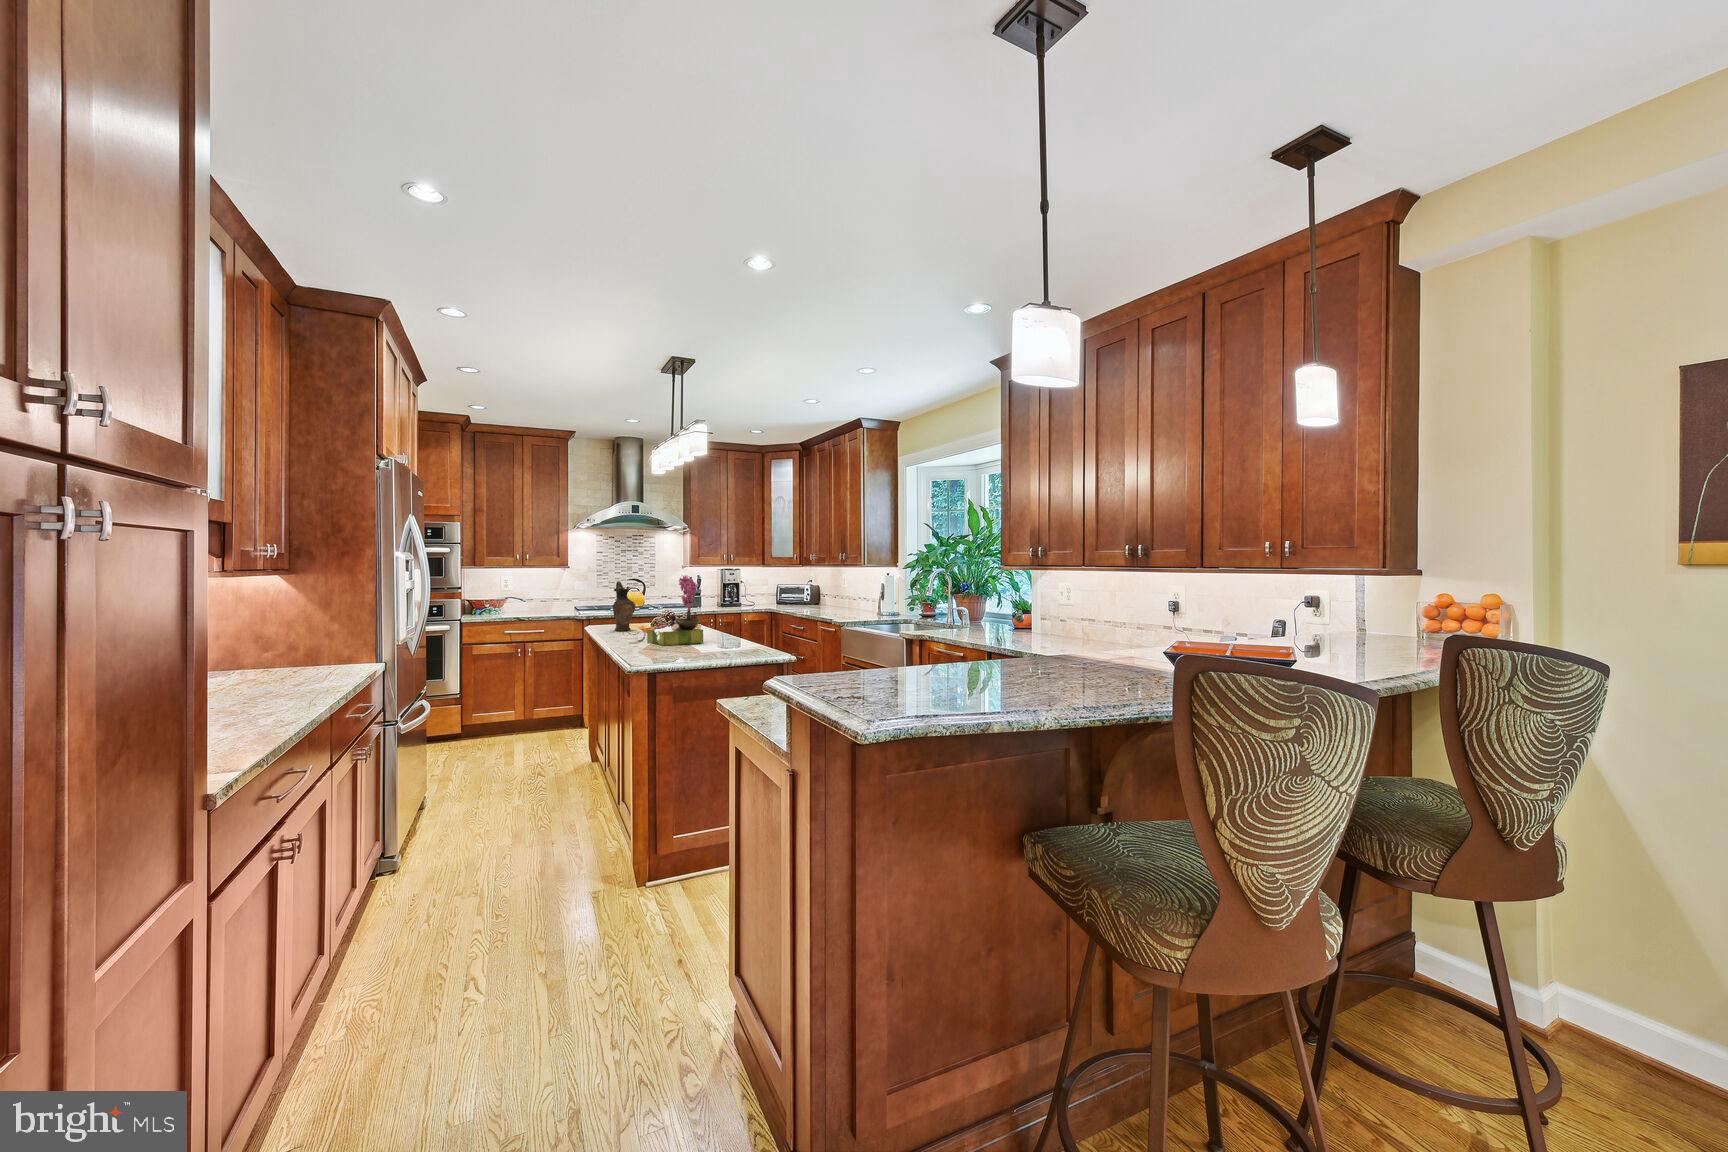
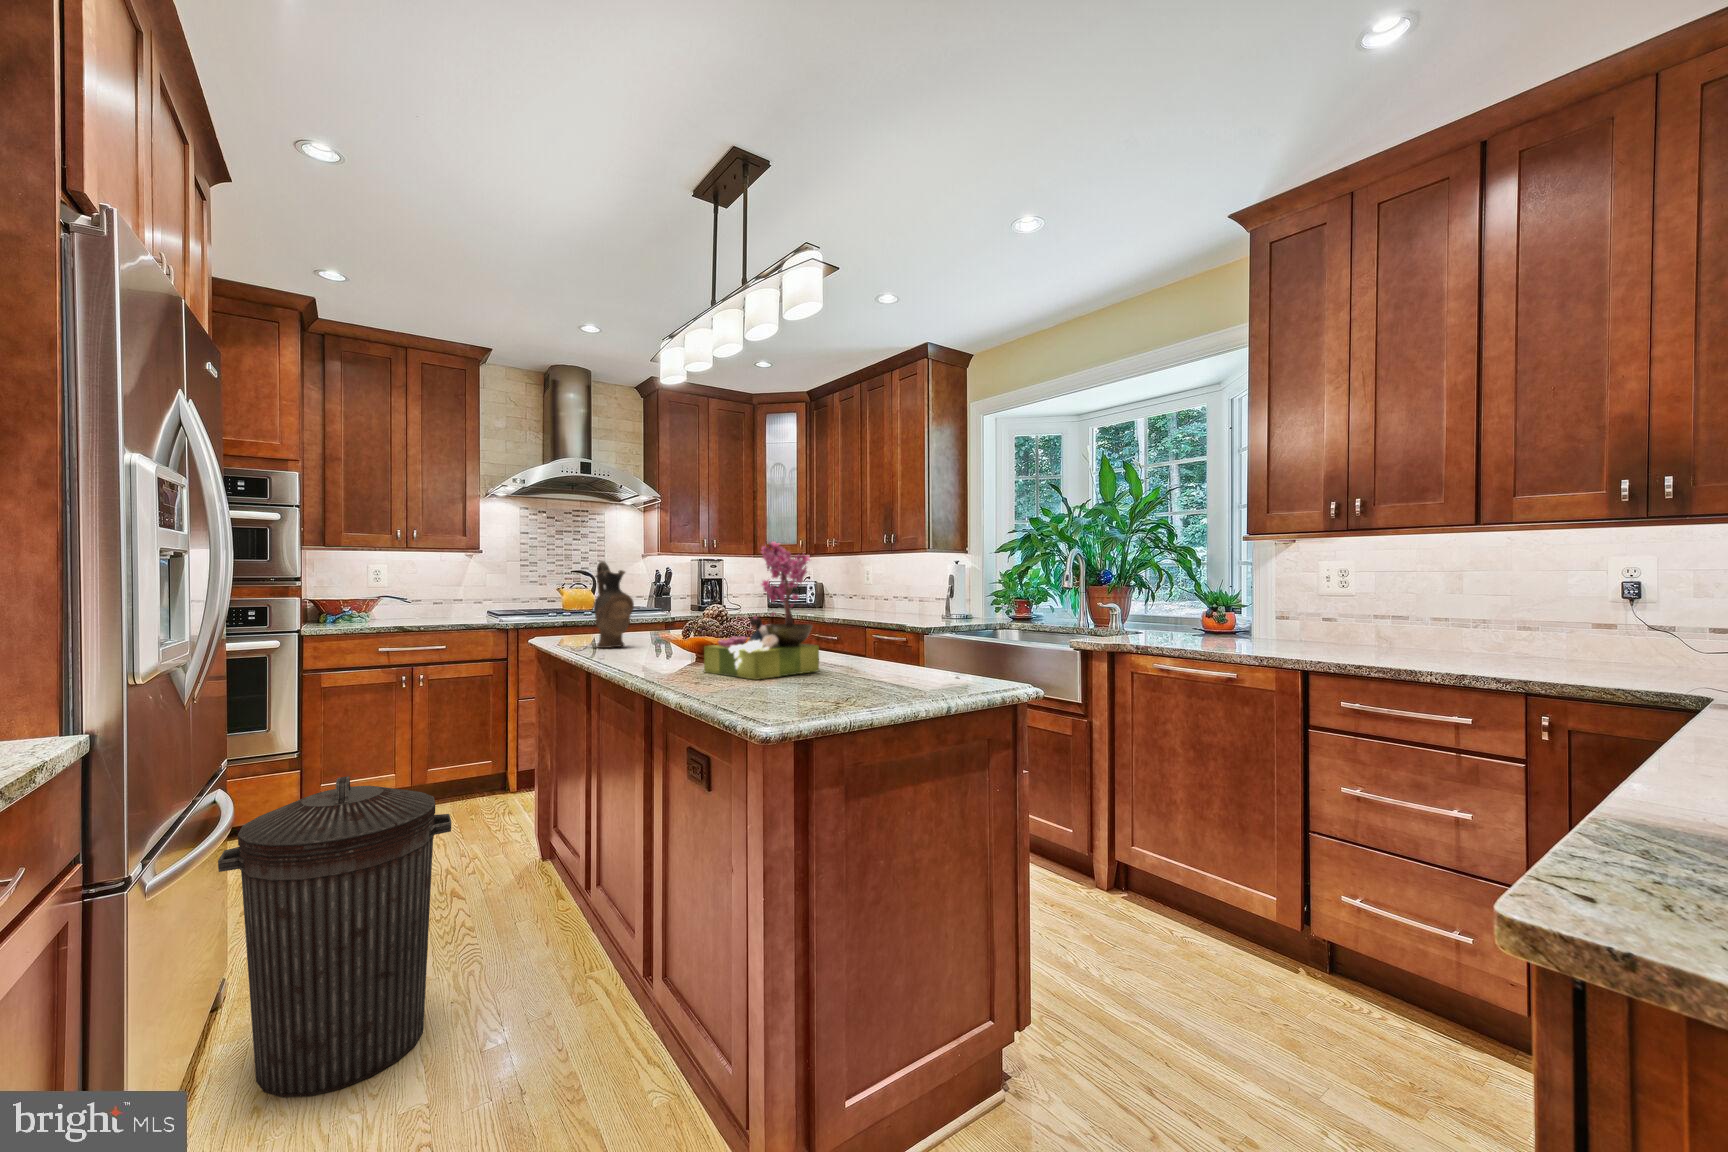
trash can: none [432,689,531,827] -> present [218,776,451,1097]

